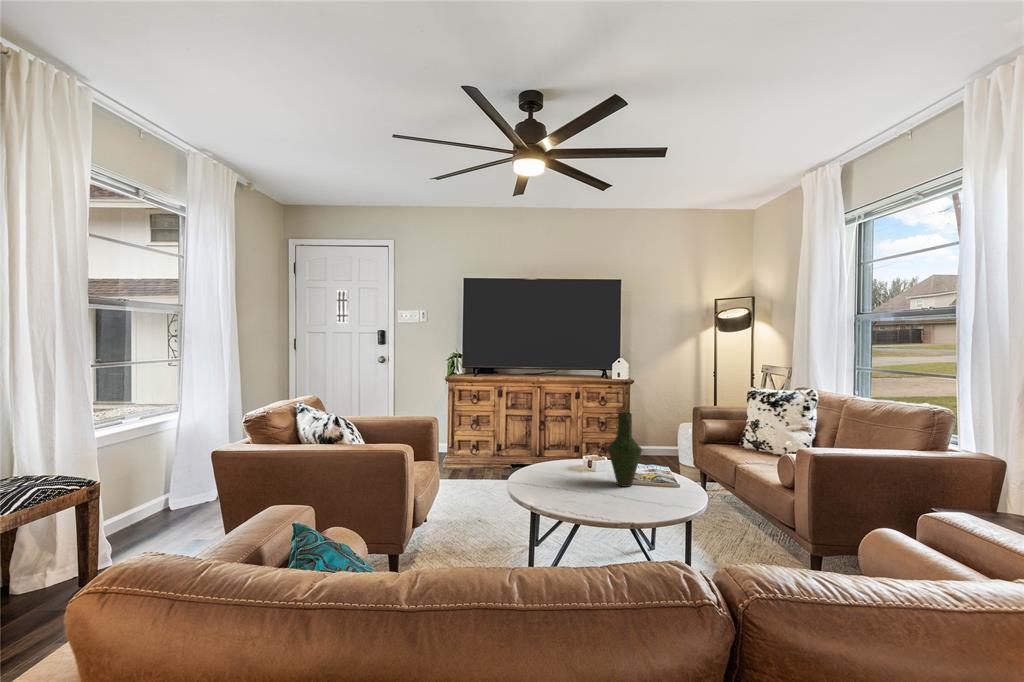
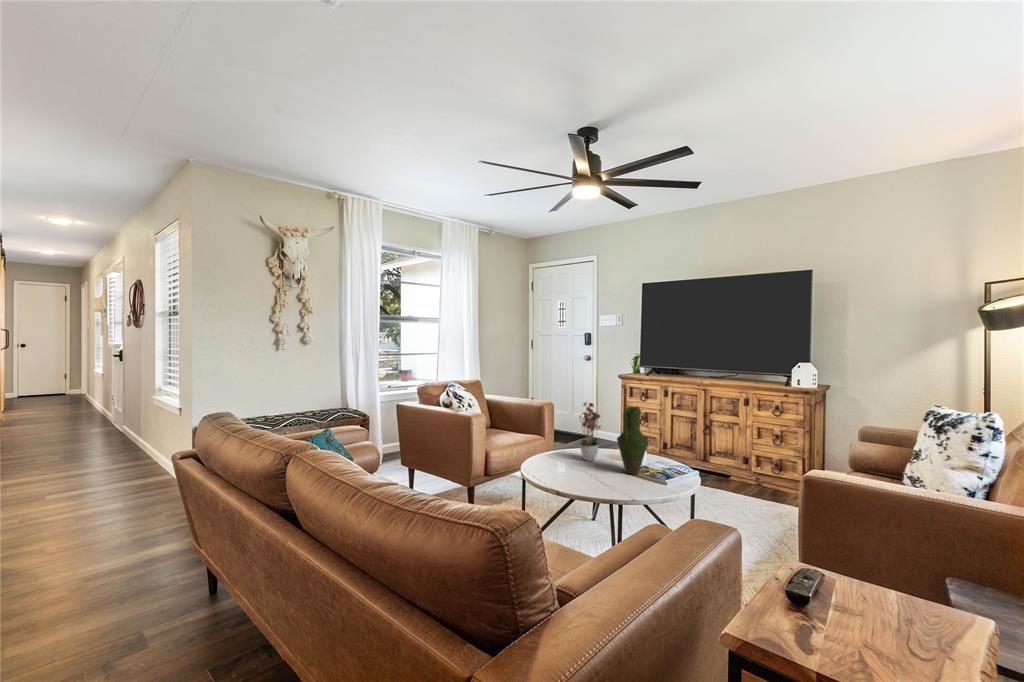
flower arrangement: none [541,409,582,481] -> present [580,402,600,461]

